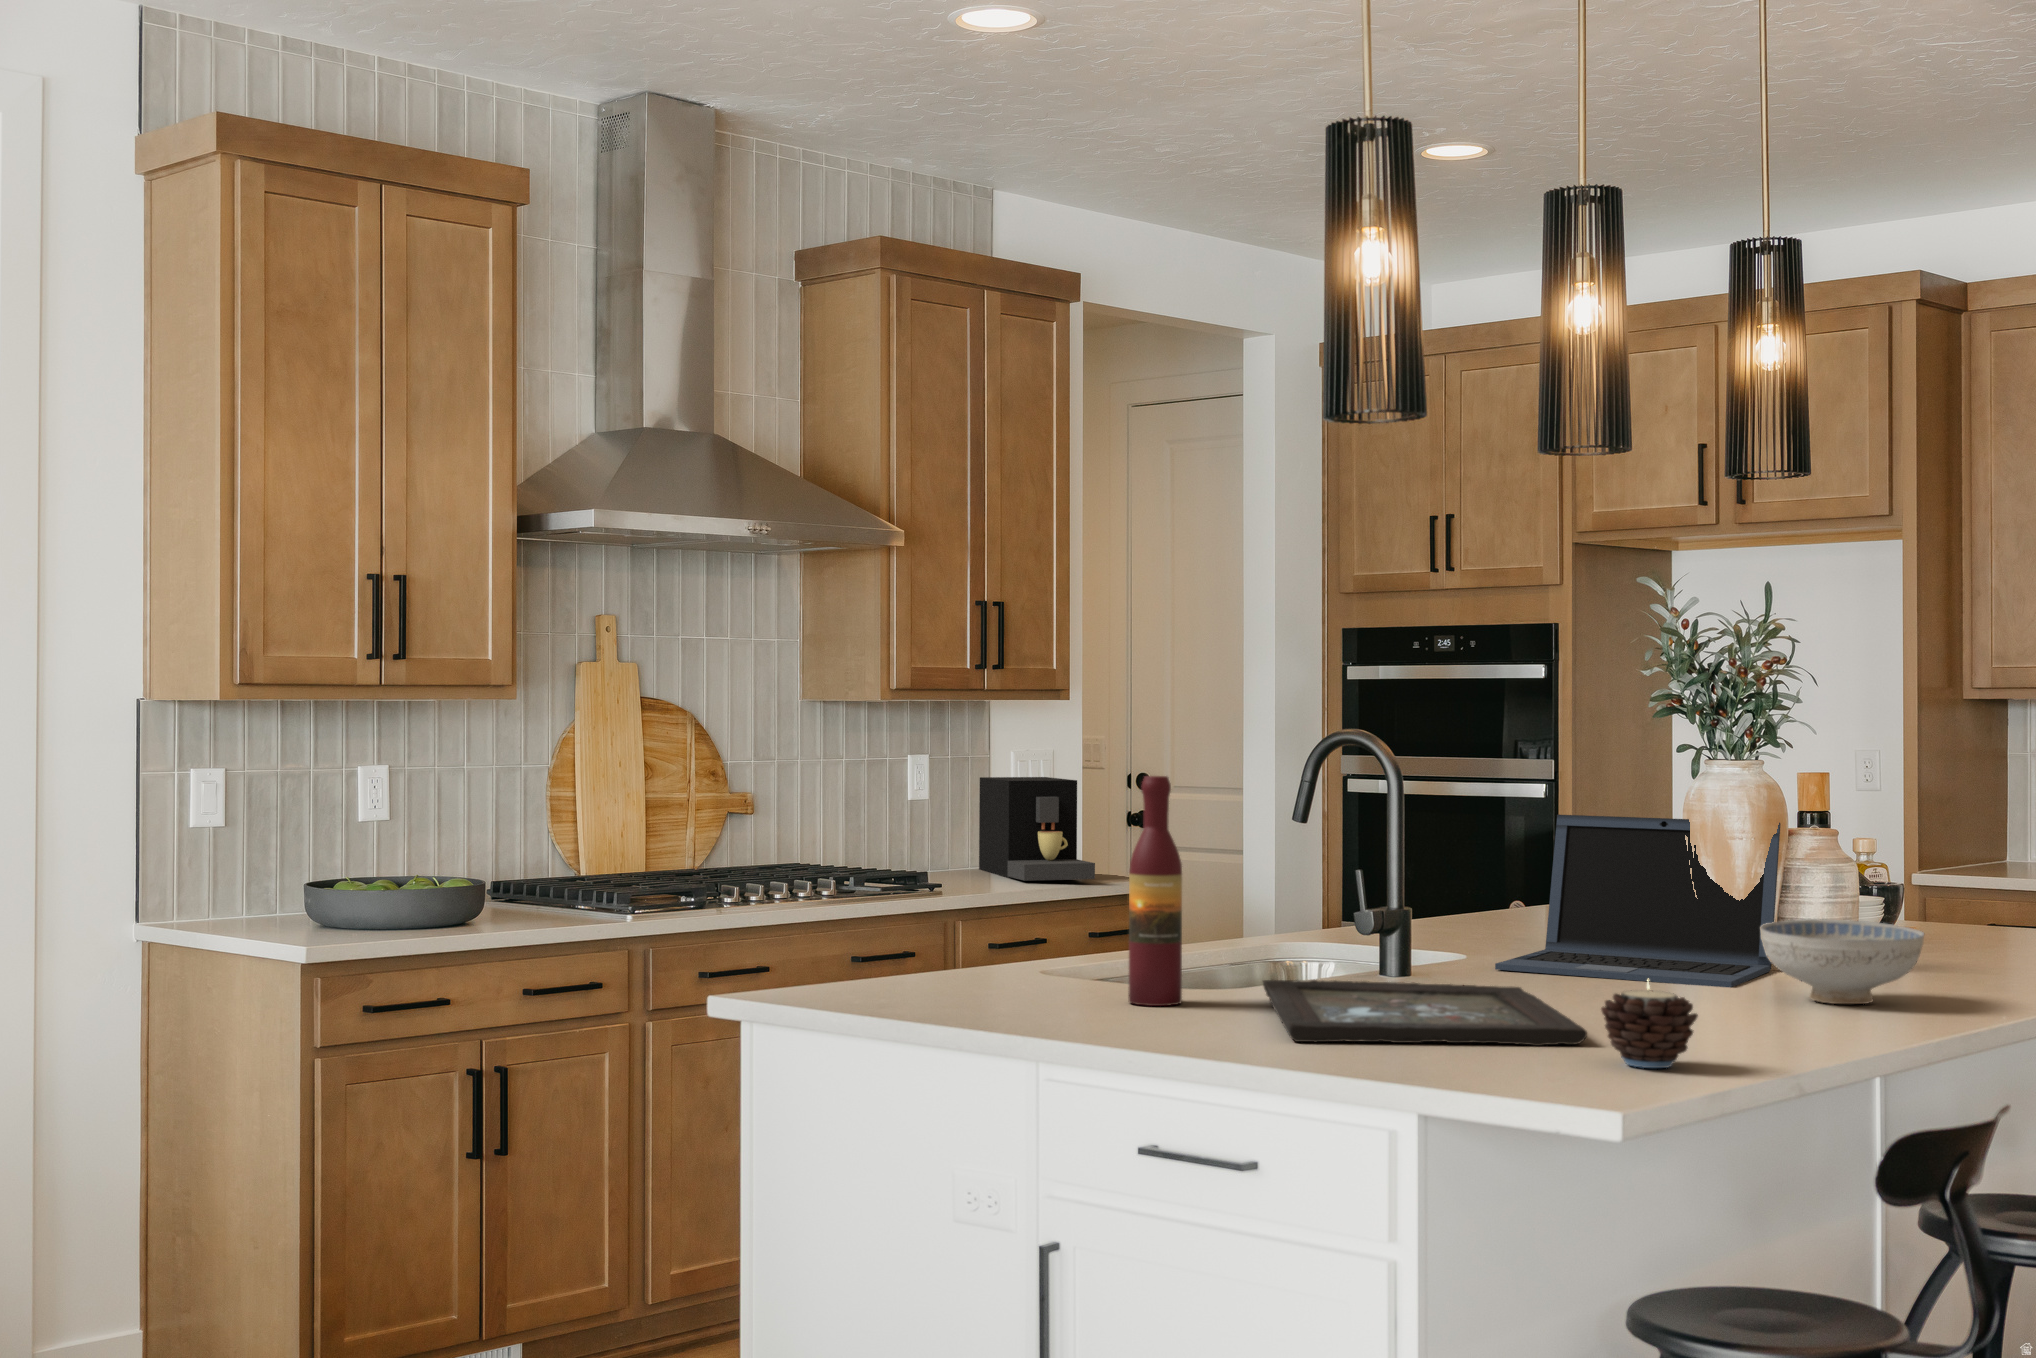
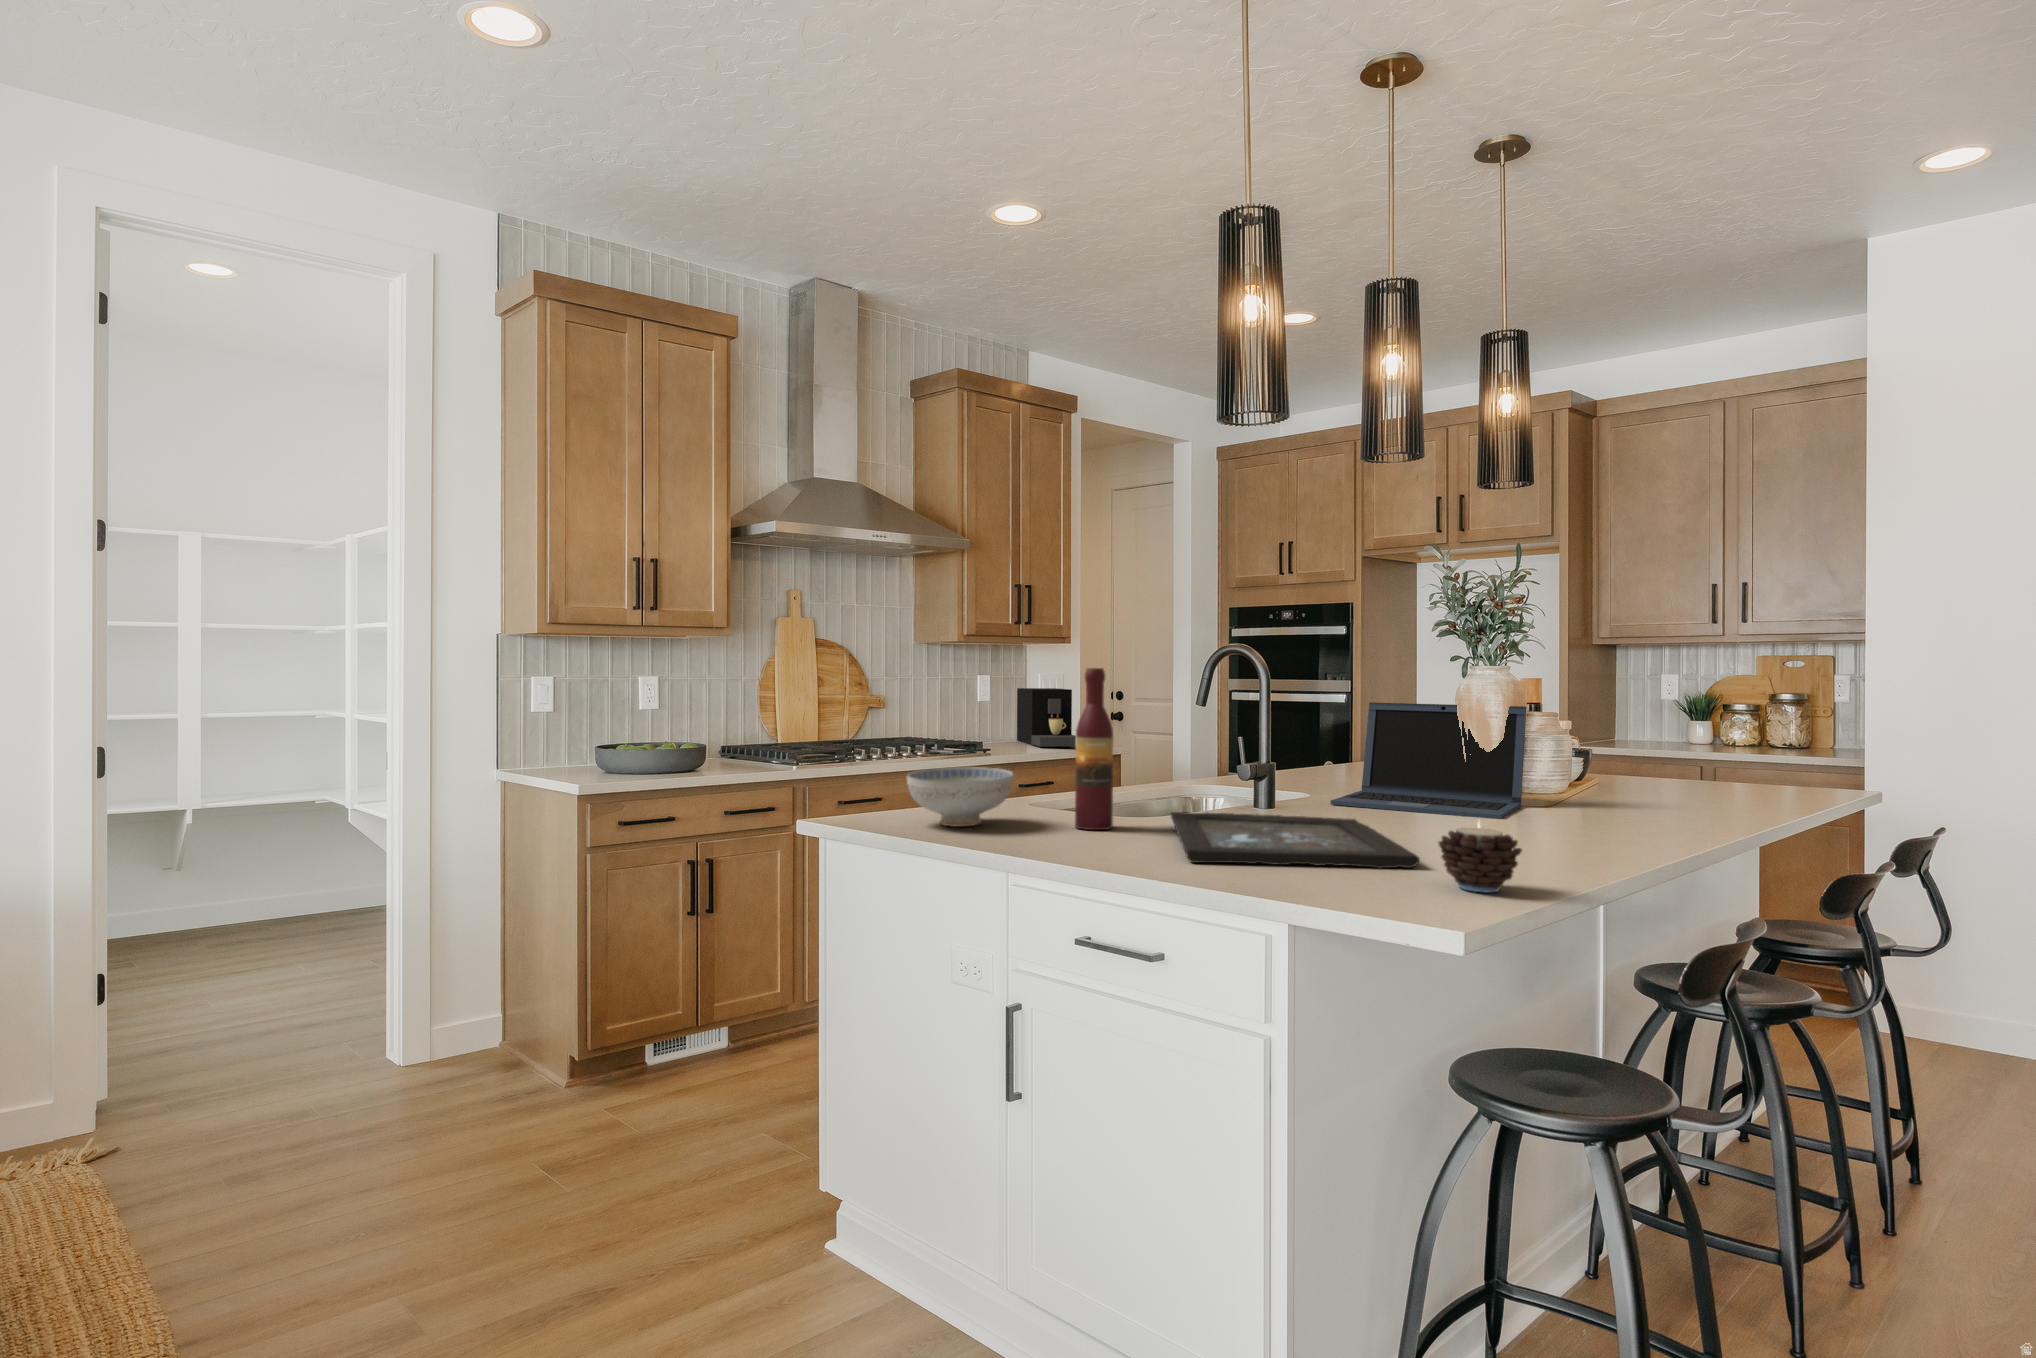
ceramic bowl: present [1761,919,1924,1004] -> present [907,767,1013,827]

